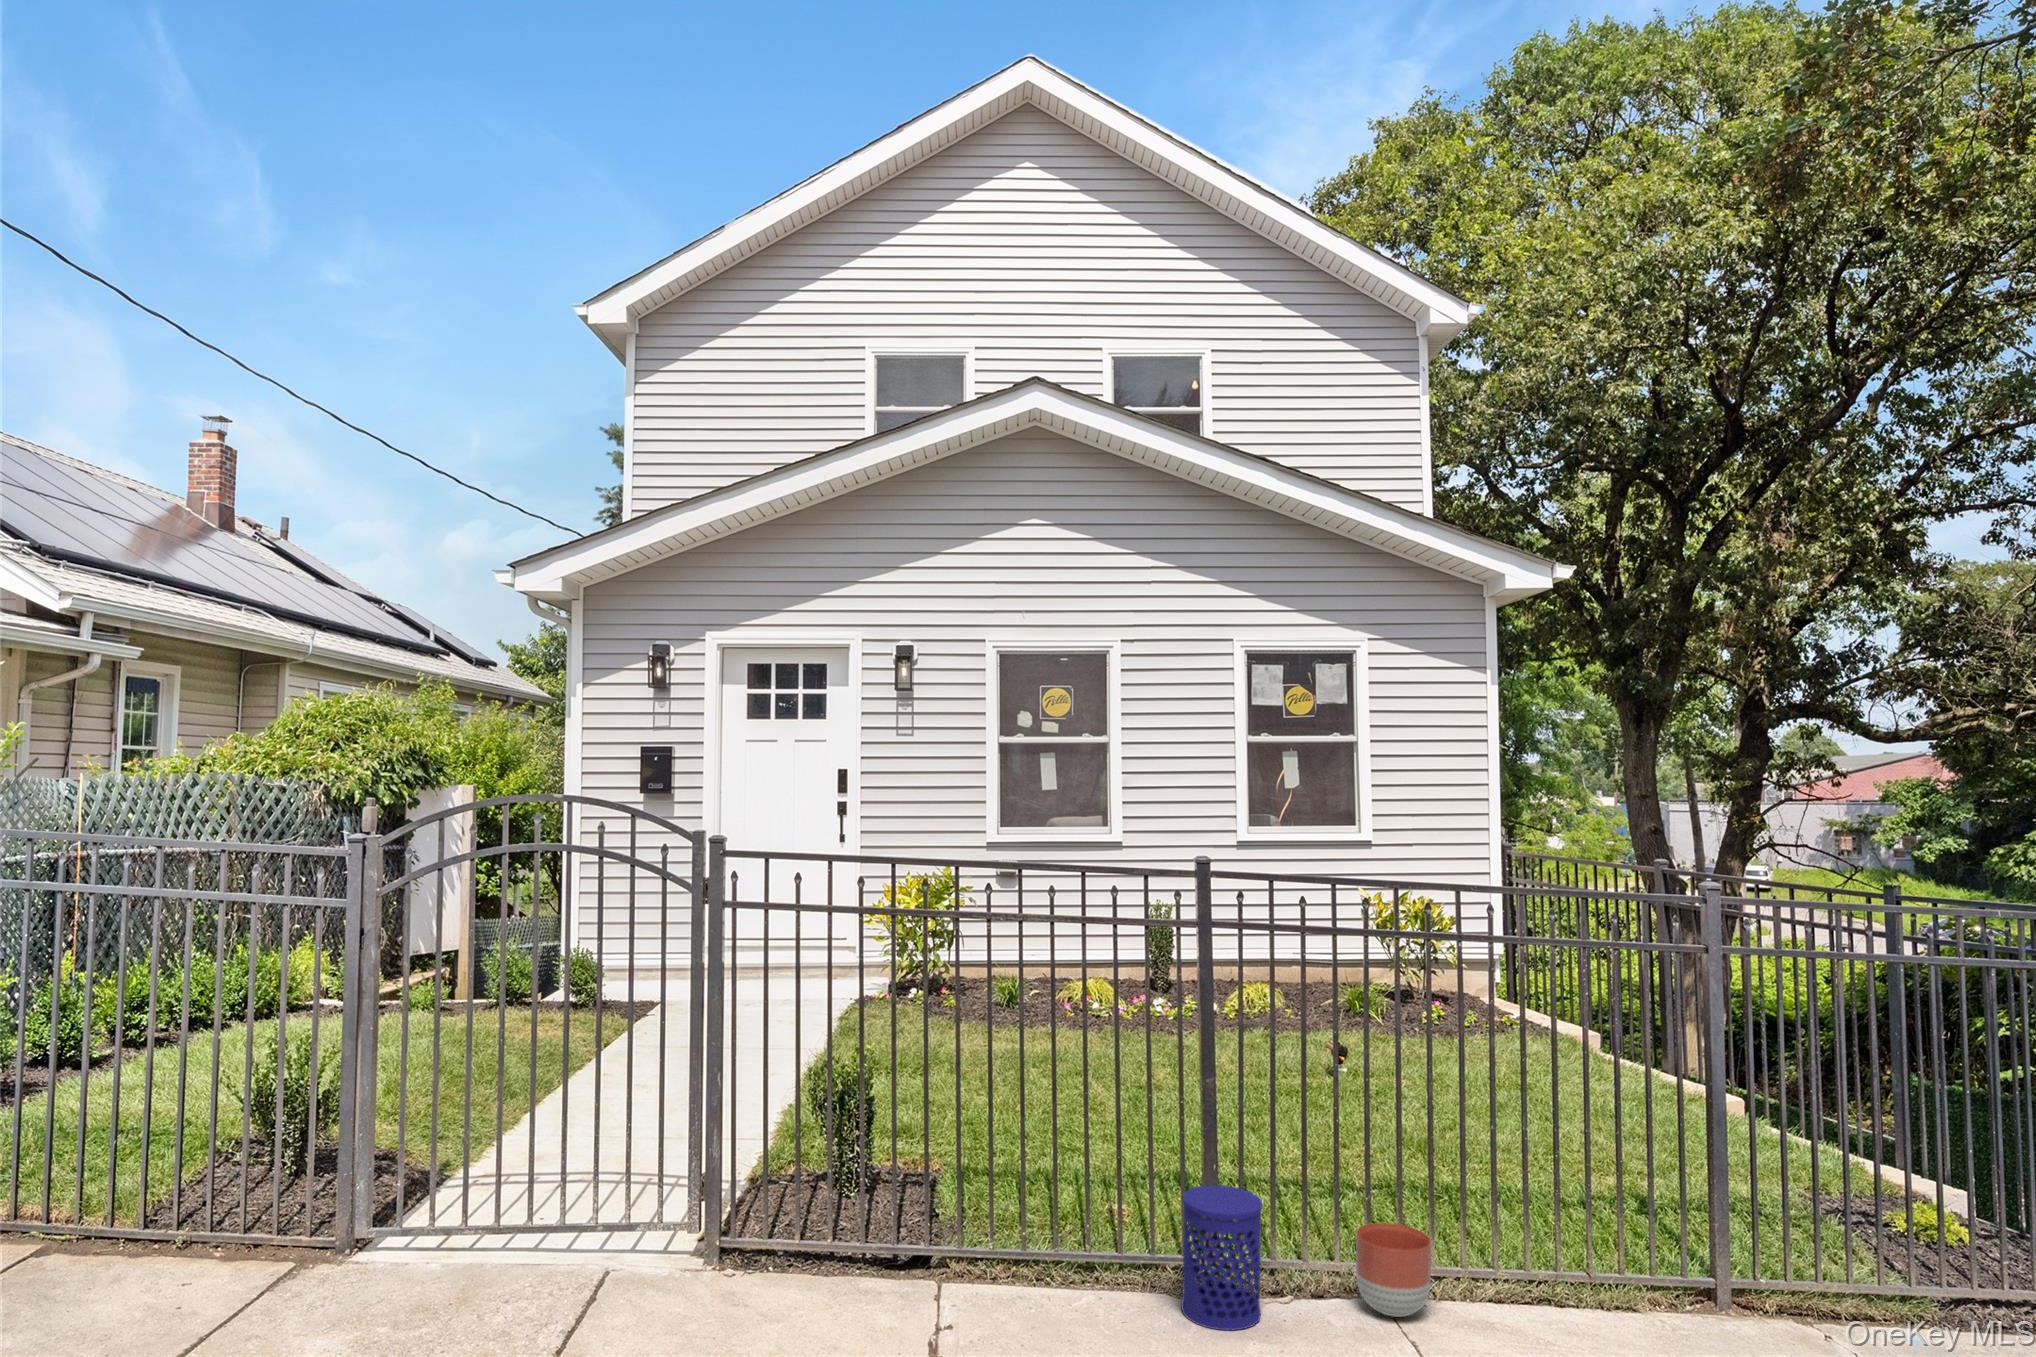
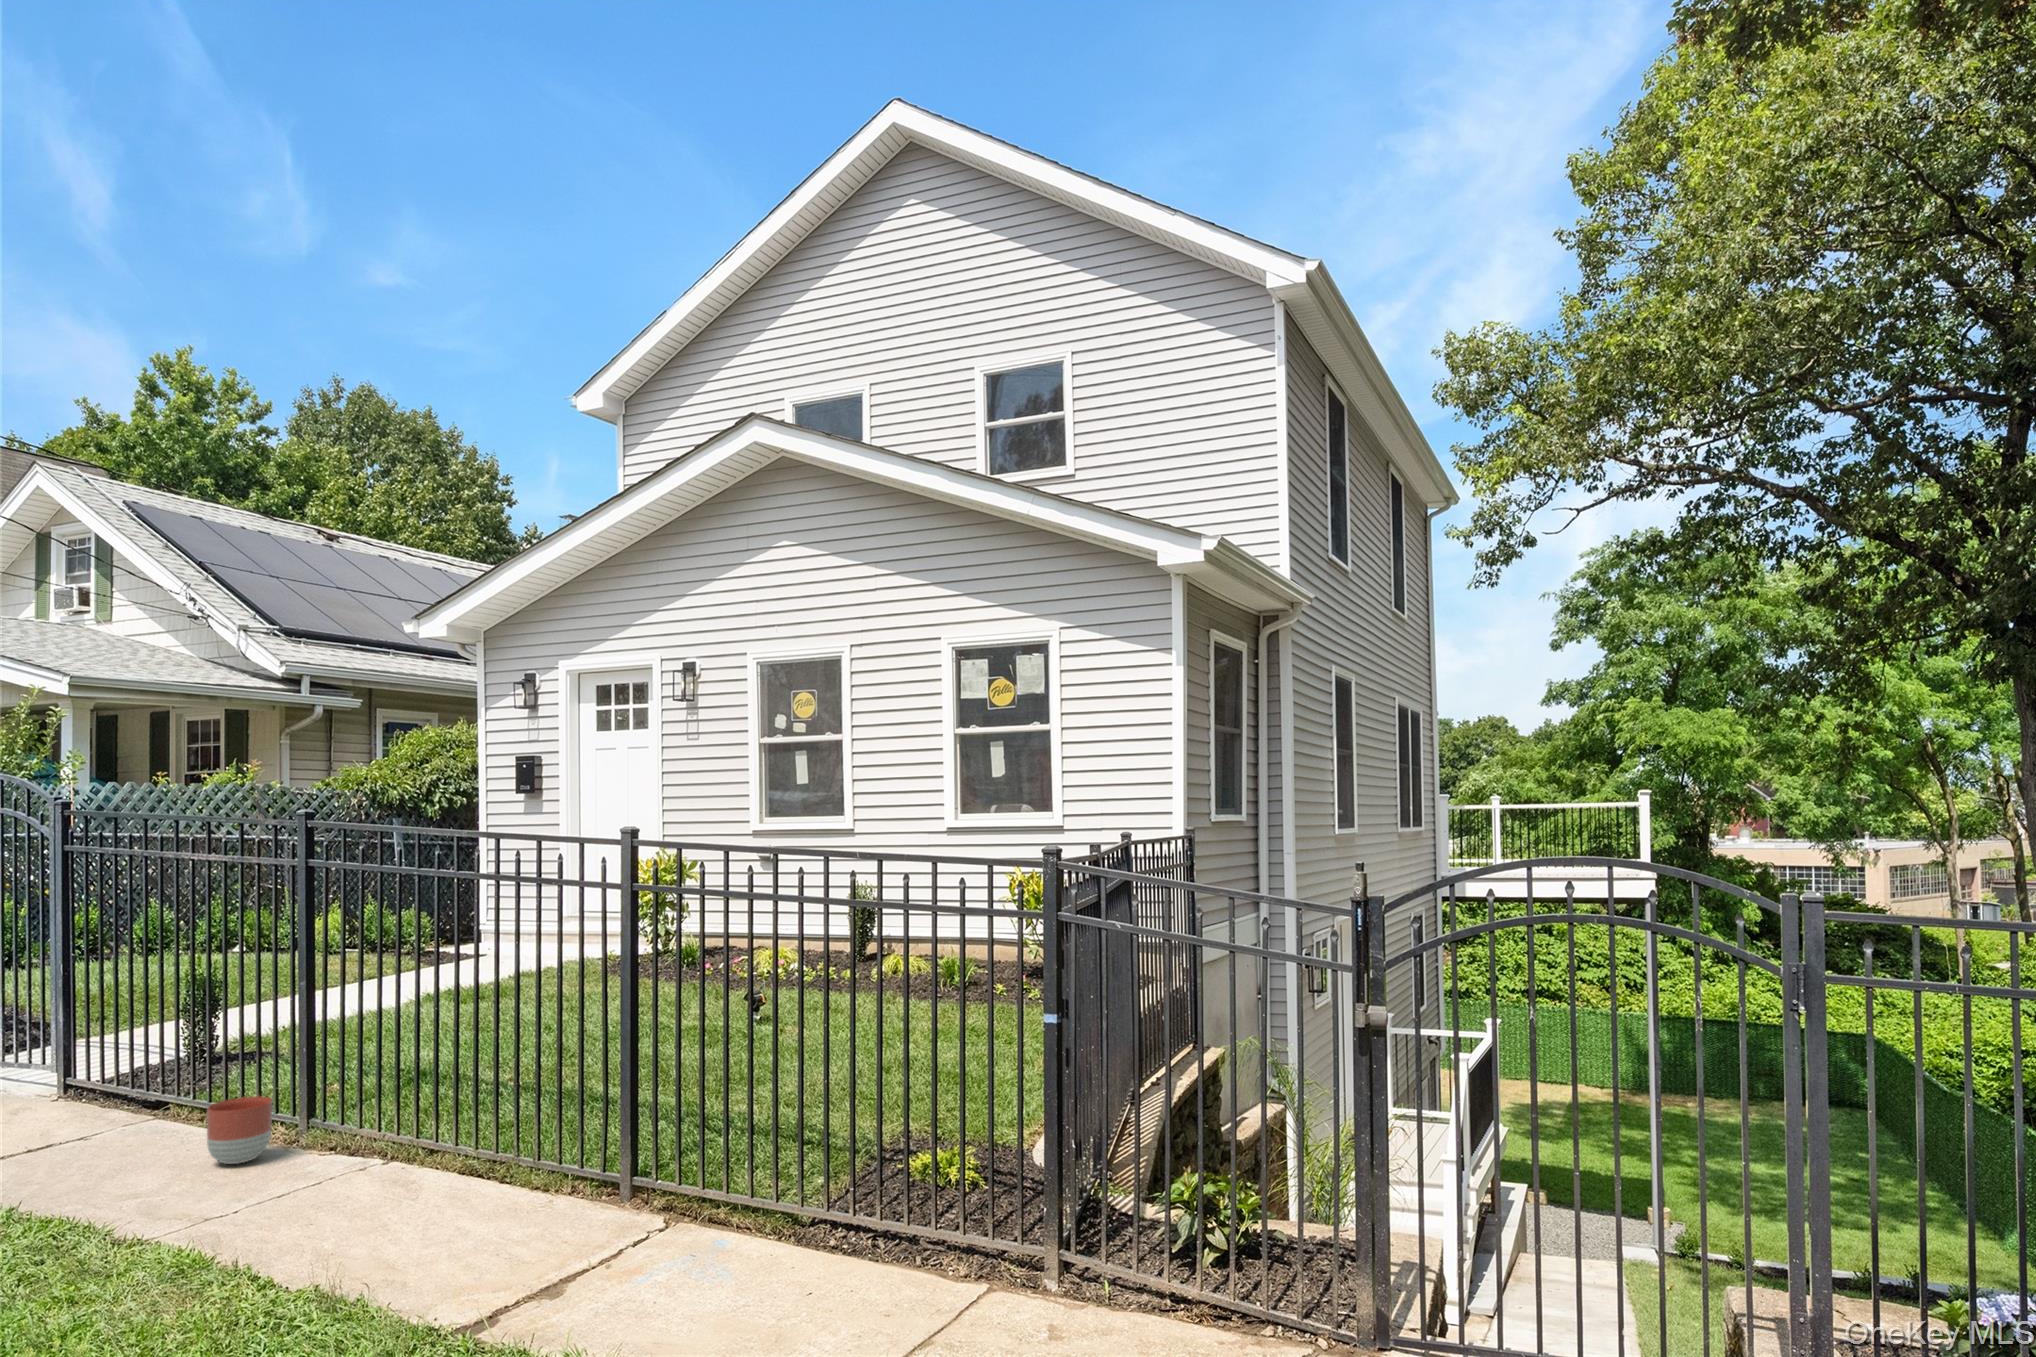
waste bin: present [1181,1185,1263,1331] -> none [114,1057,187,1156]

